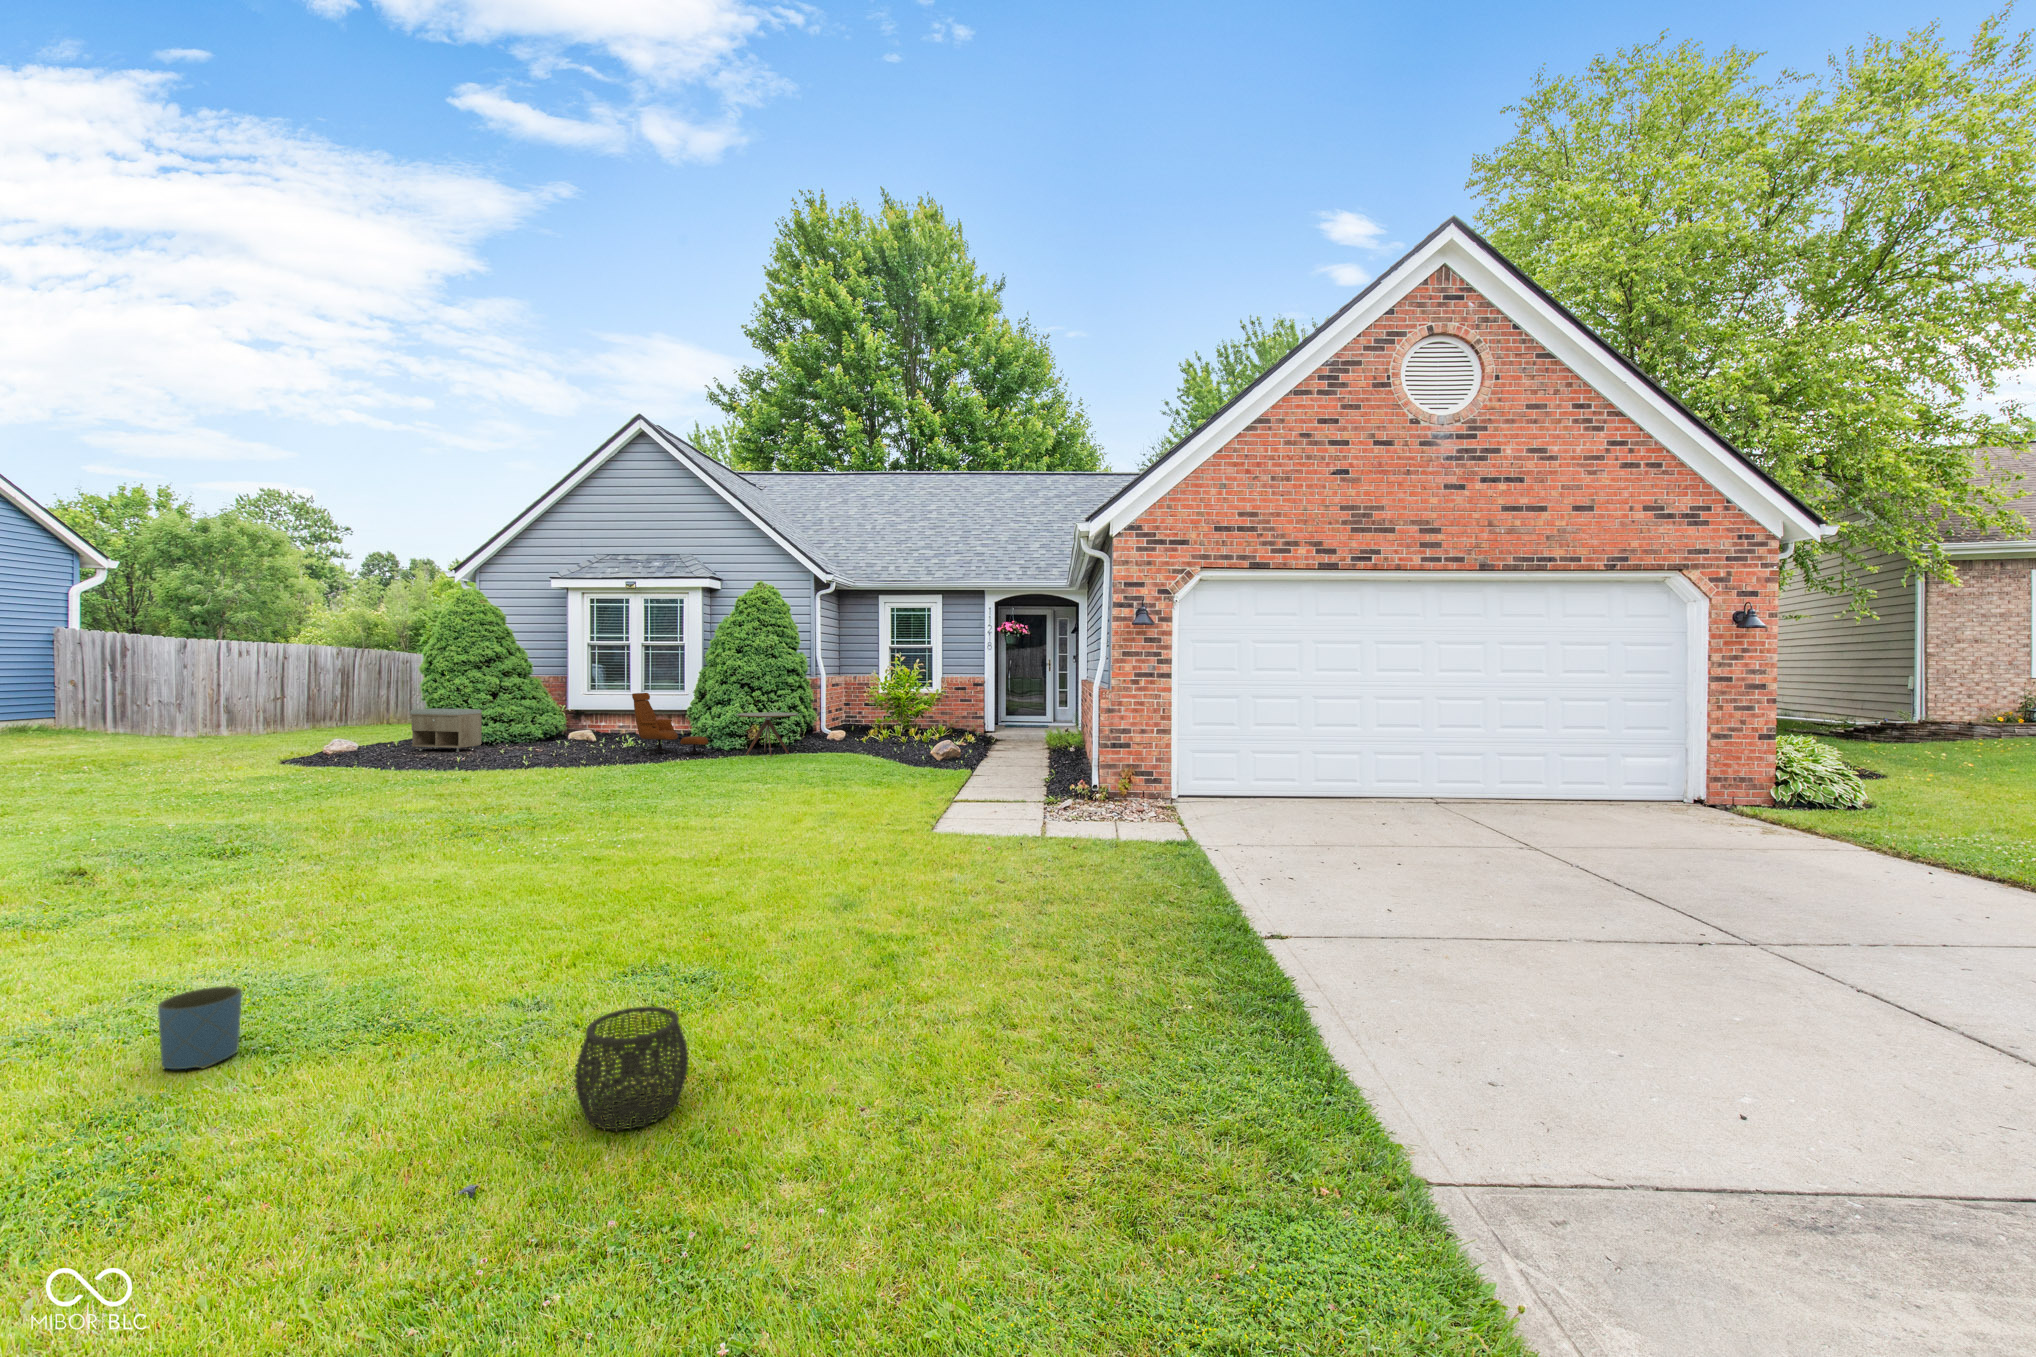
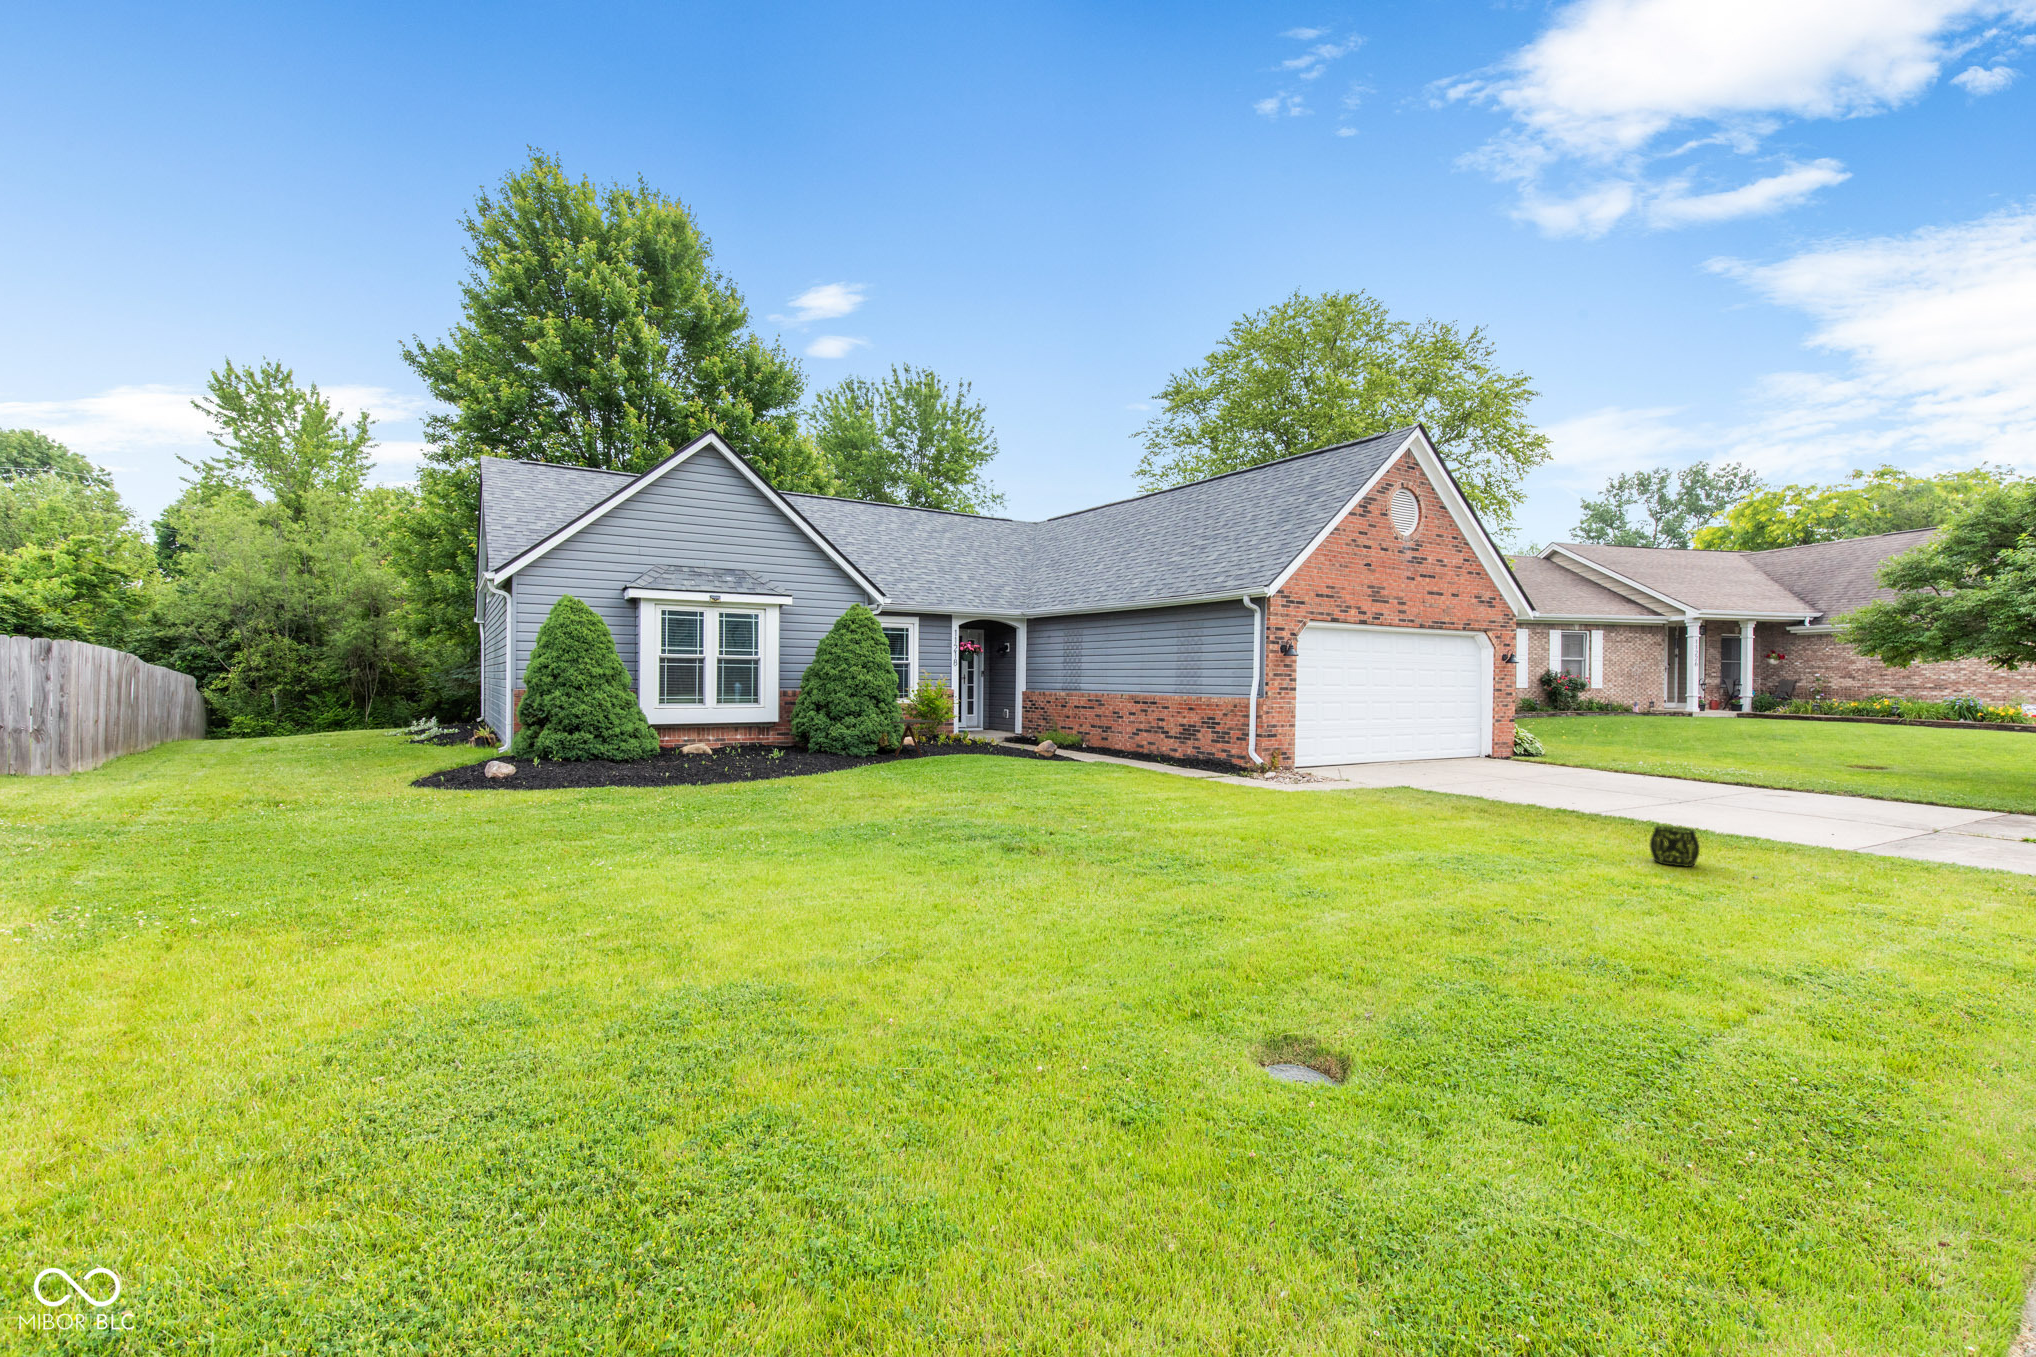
lounge chair: present [632,693,708,756] -> none [798,705,866,761]
storage bench: present [410,708,482,752] -> none [567,724,629,769]
planter: present [158,986,242,1069] -> none [1508,845,1541,881]

